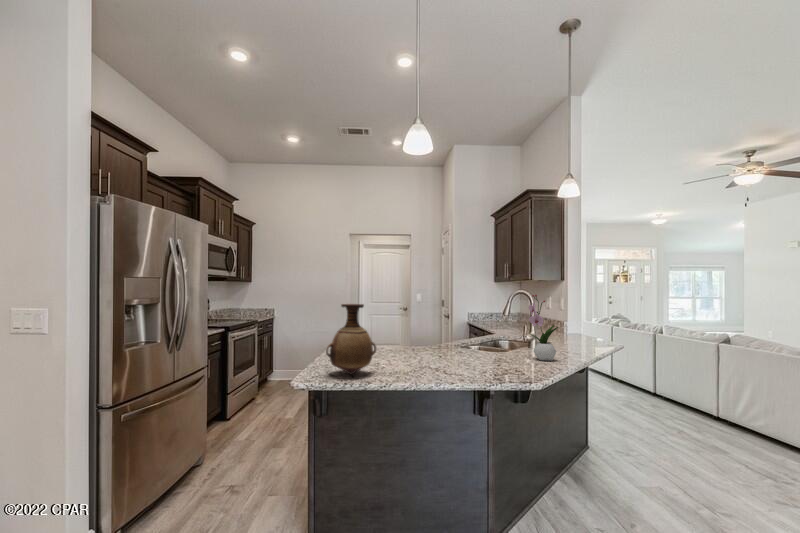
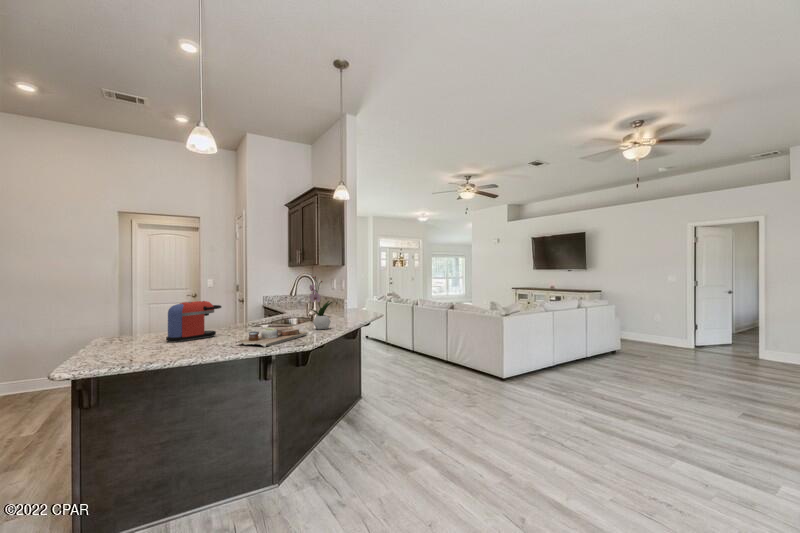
vase: present [326,304,376,374] -> none [97,289,159,358]
coffee maker: none [383,318,433,360] -> present [166,301,221,342]
cutting board: none [449,354,529,380] -> present [236,327,307,347]

